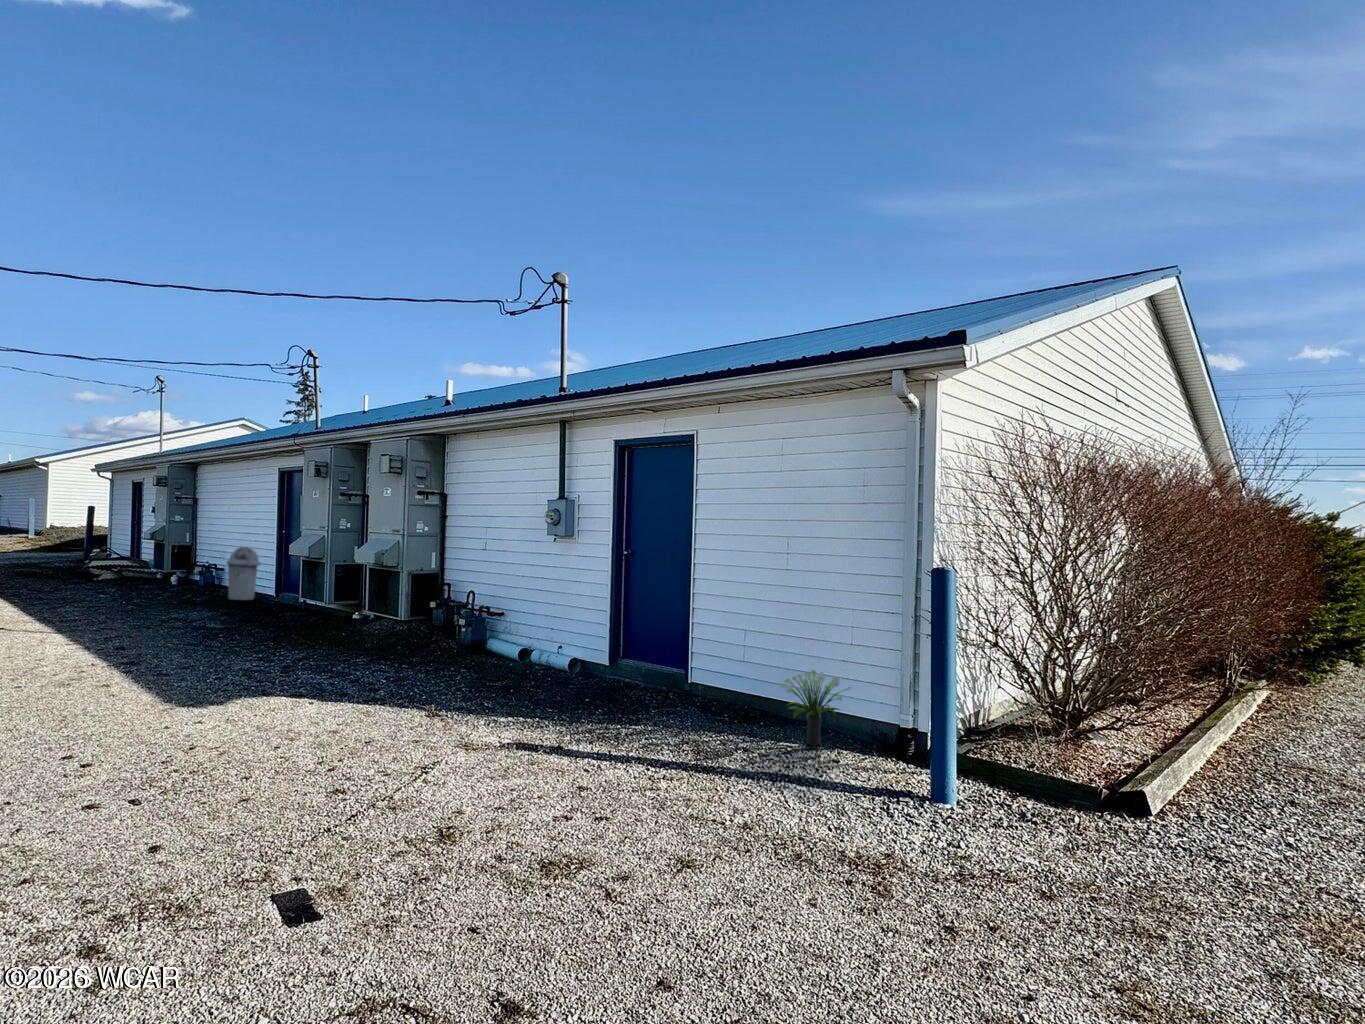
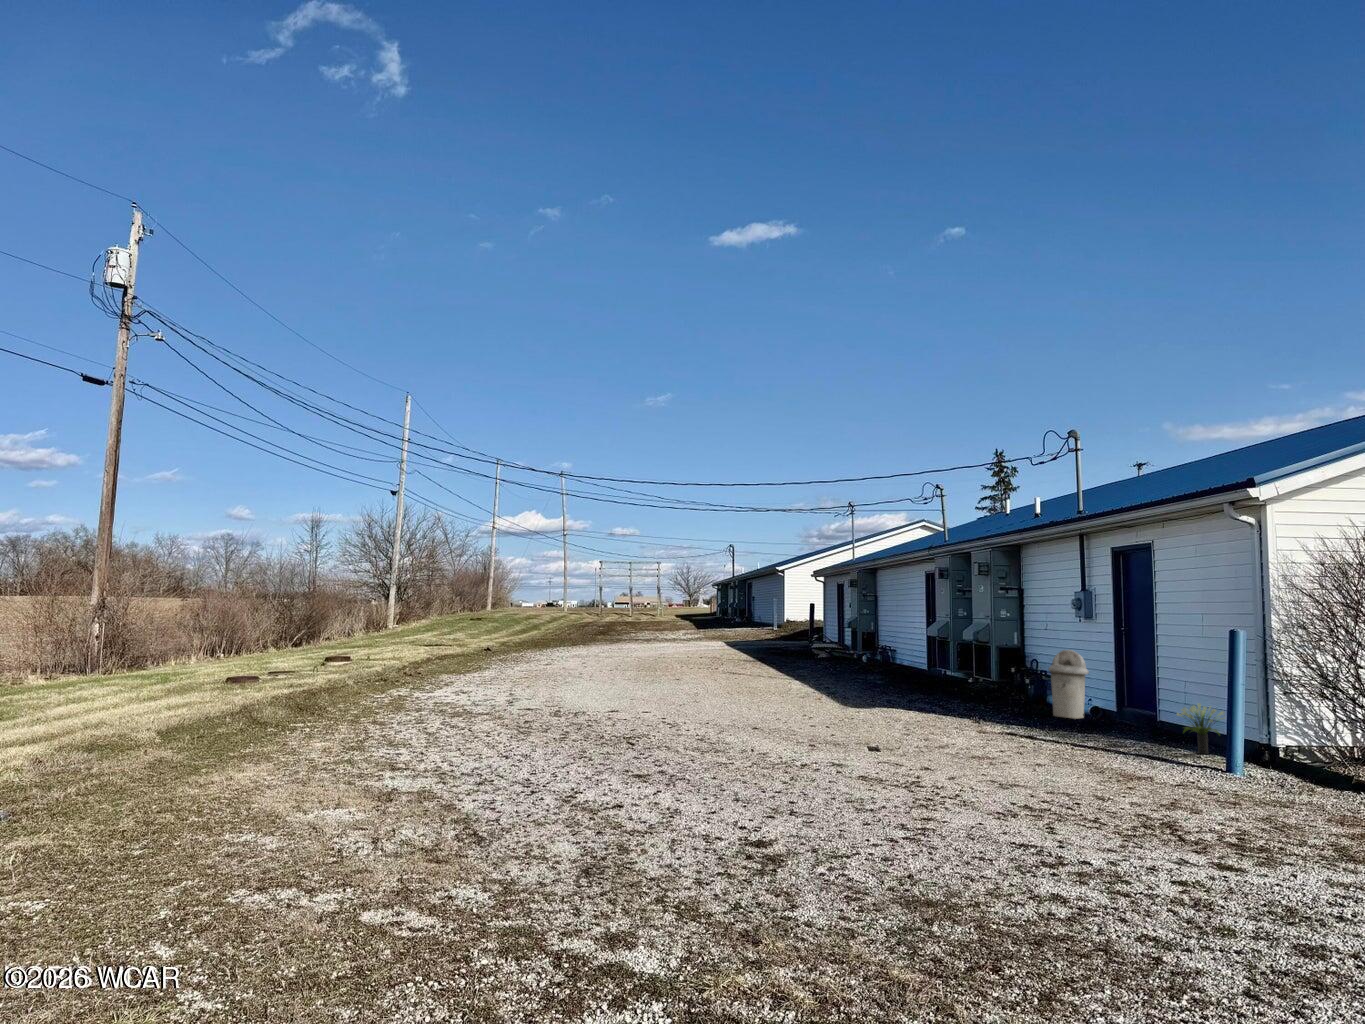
trash can: present [227,547,260,600] -> present [1049,650,1089,719]

